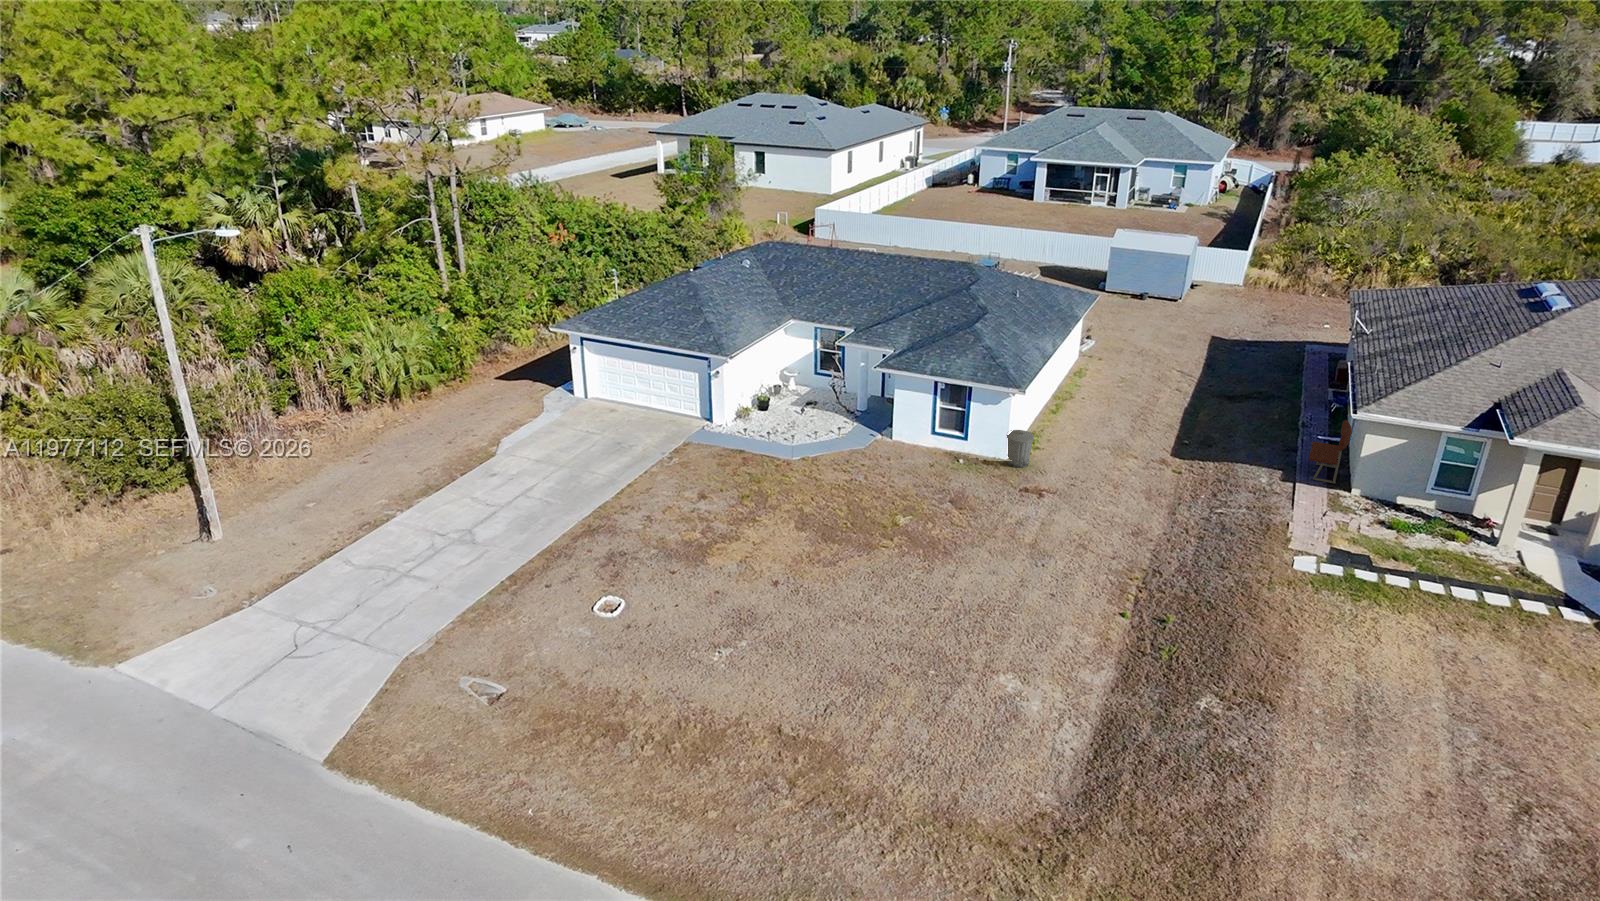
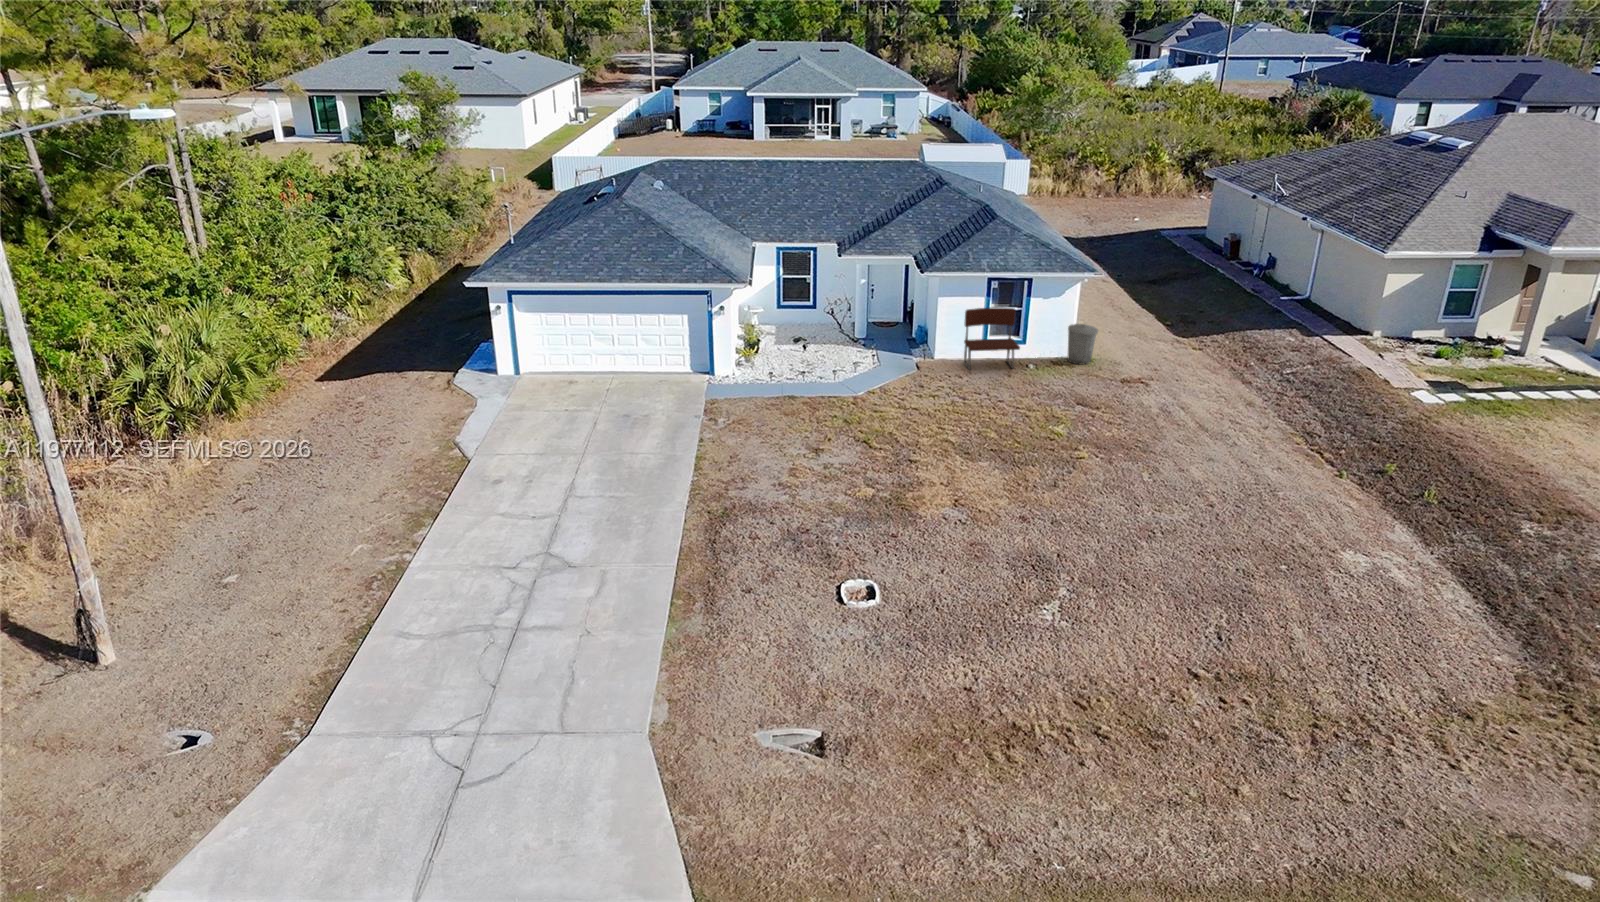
bench: present [1309,420,1352,484] -> present [964,308,1020,370]

